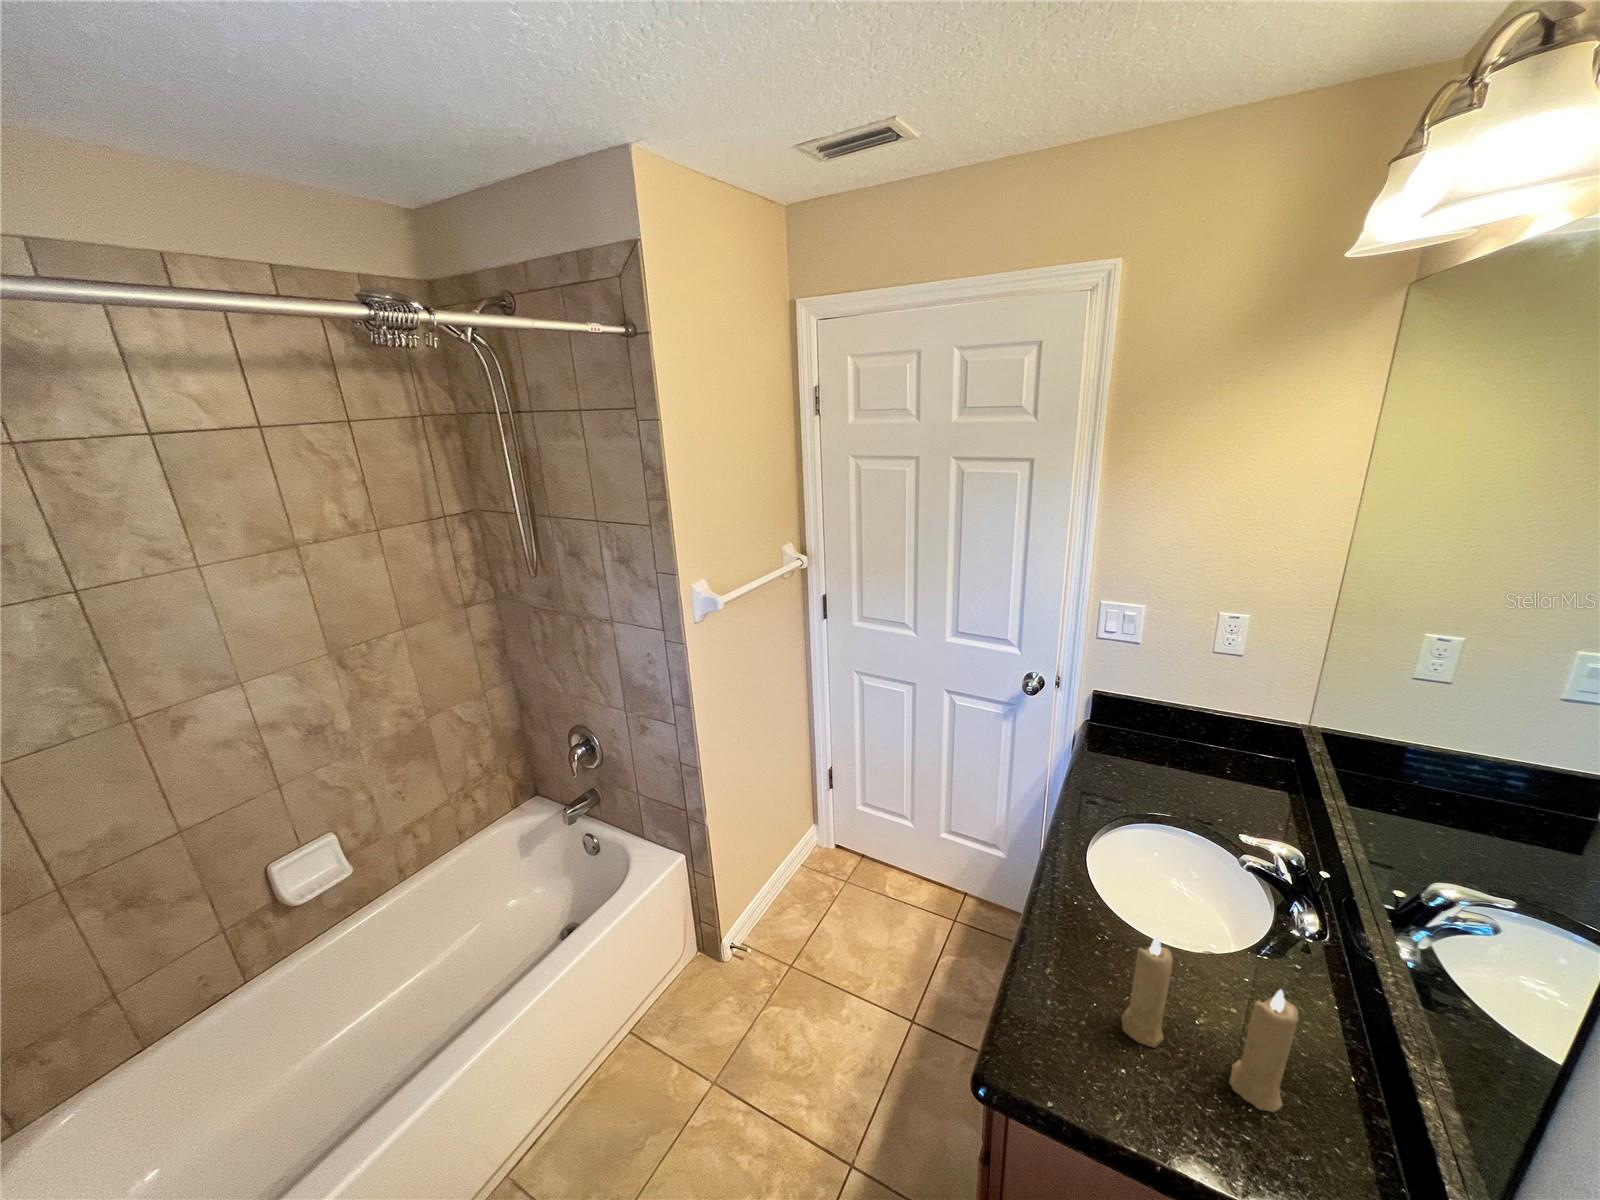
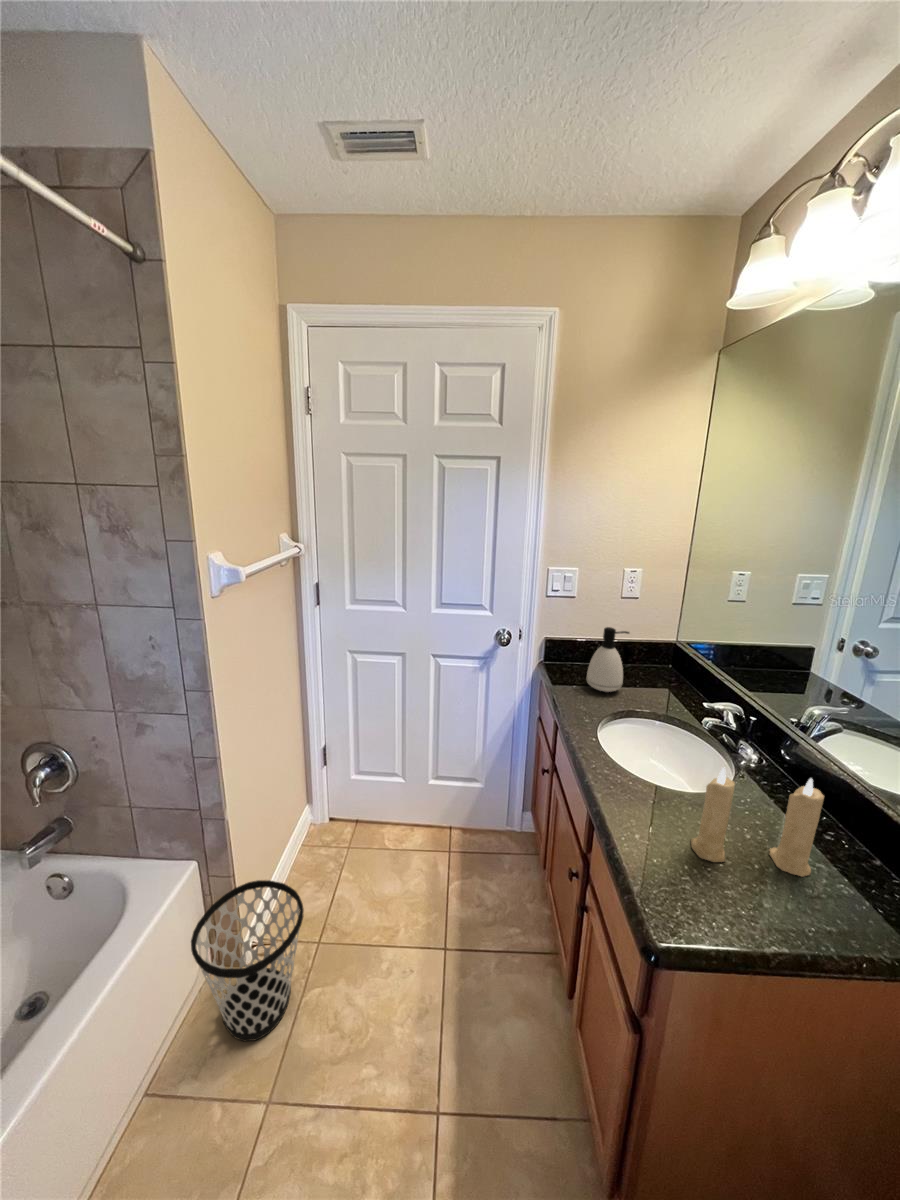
soap dispenser: none [1135,697,1204,785] -> present [587,627,629,692]
wastebasket: none [669,886,765,1027] -> present [191,880,304,1041]

